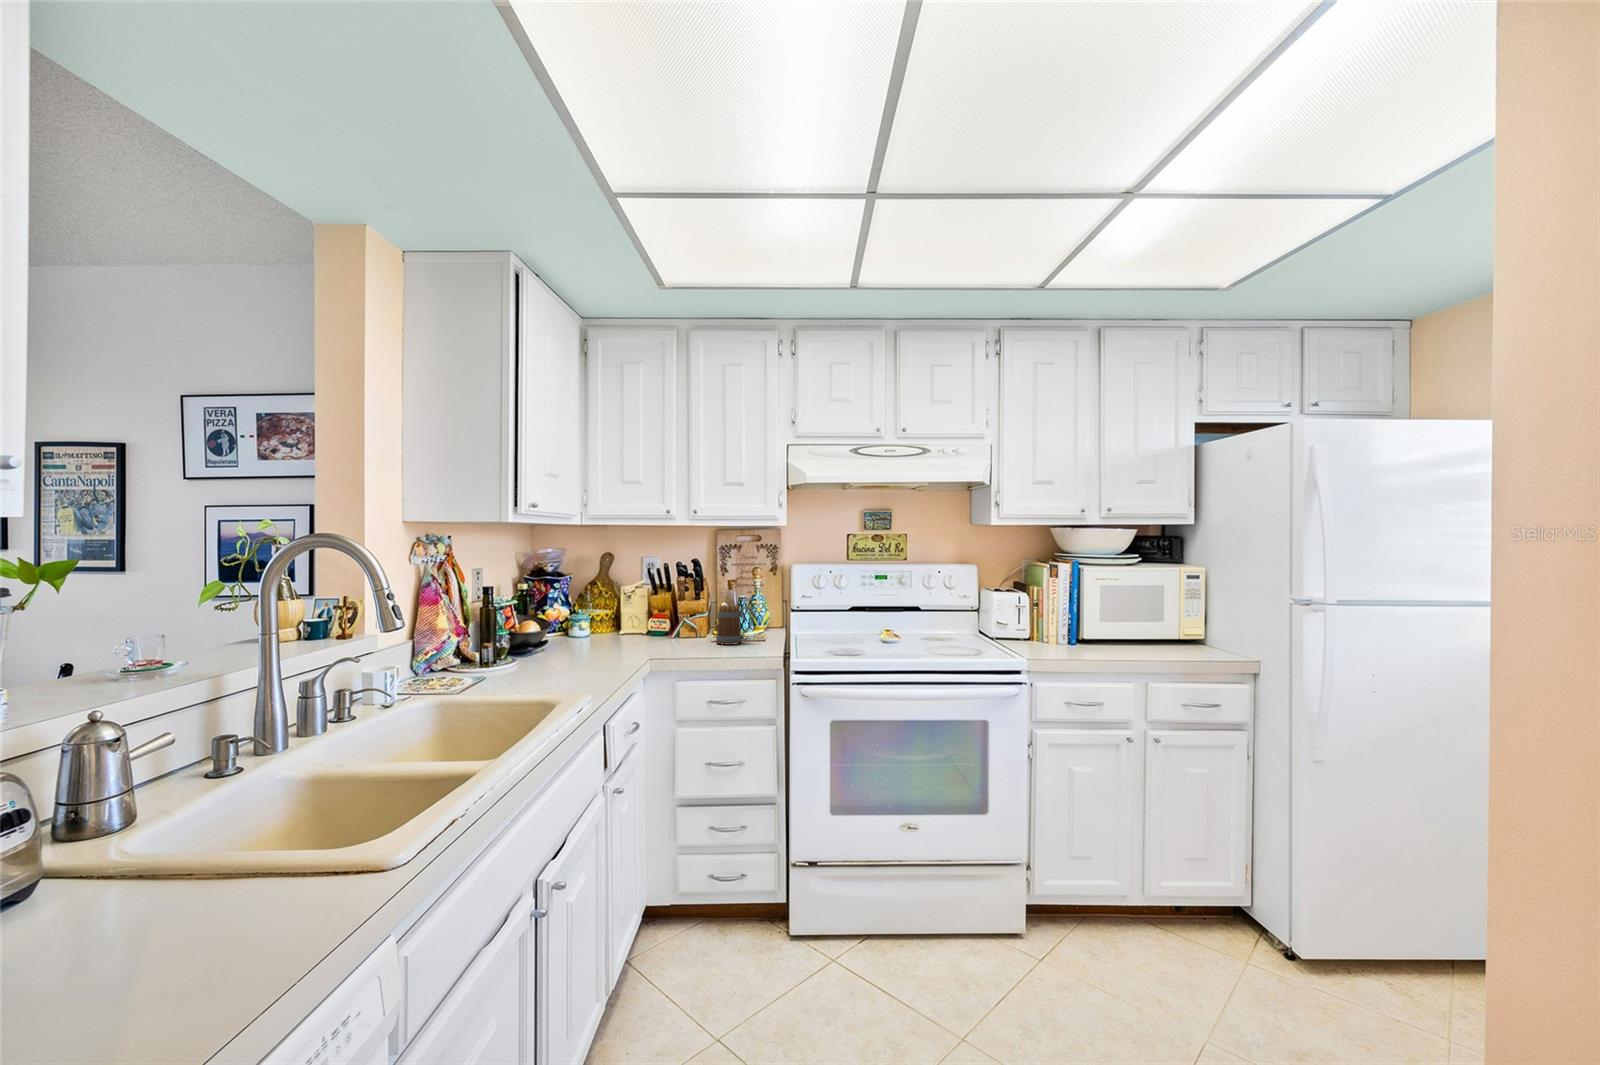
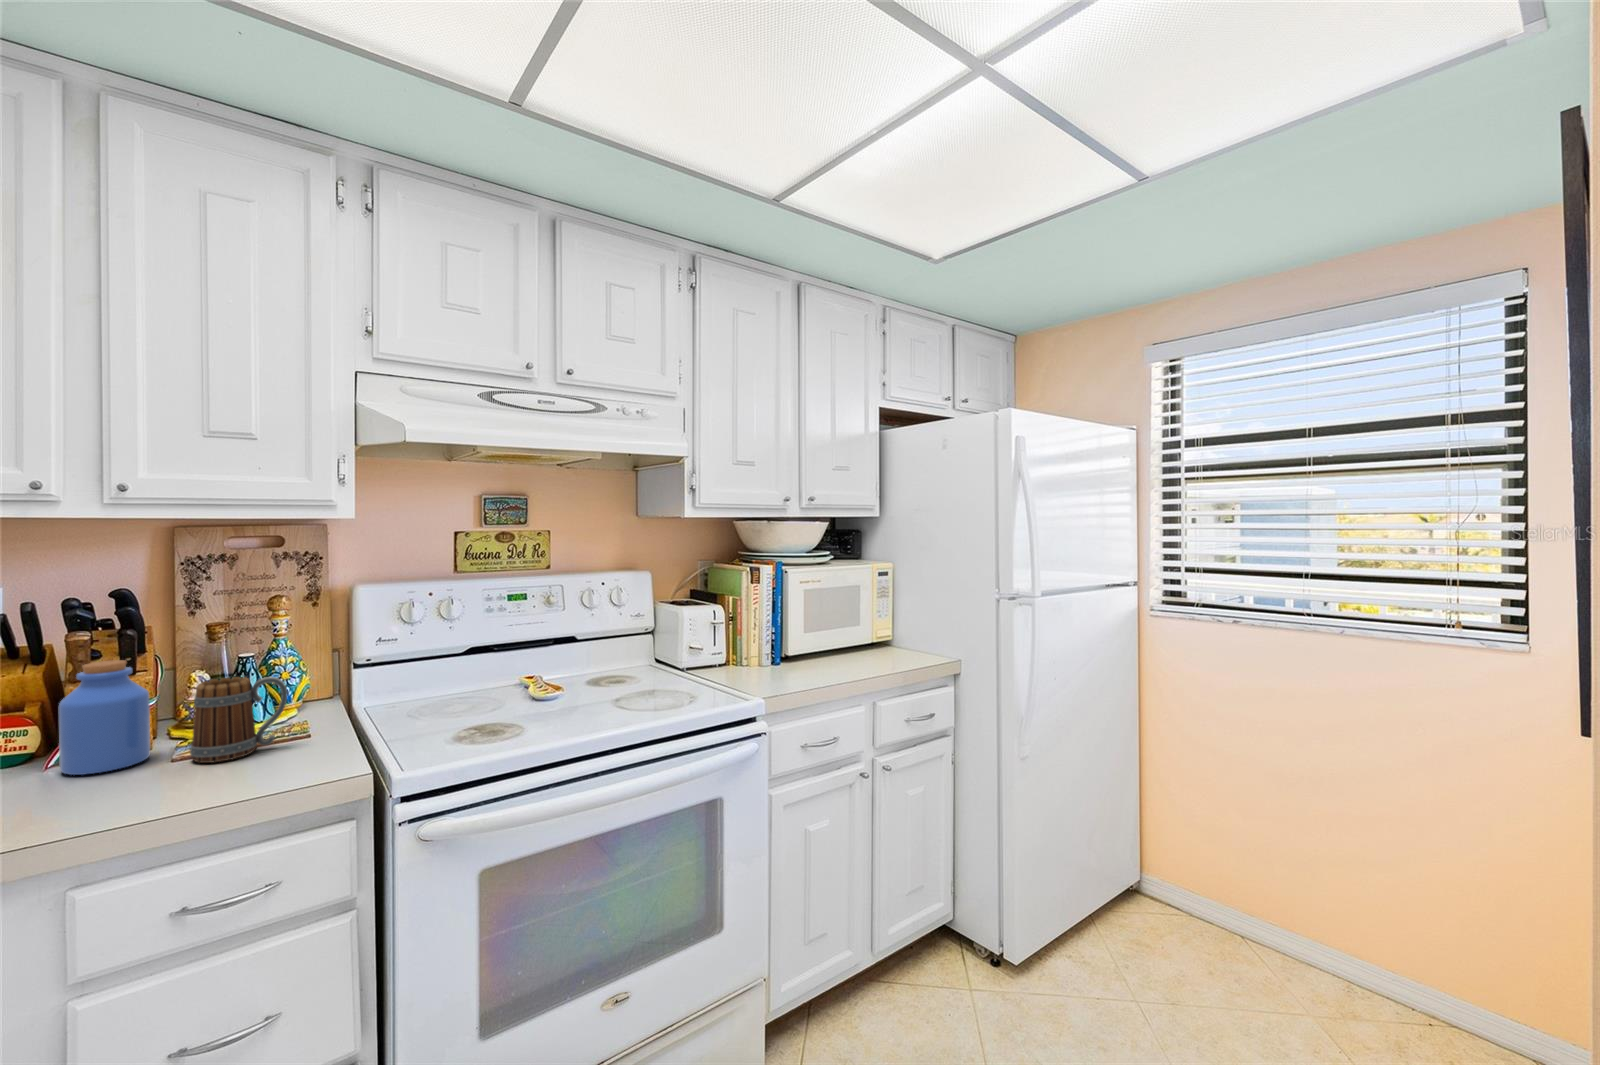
jar: none [673,592,703,642] -> present [59,660,150,775]

